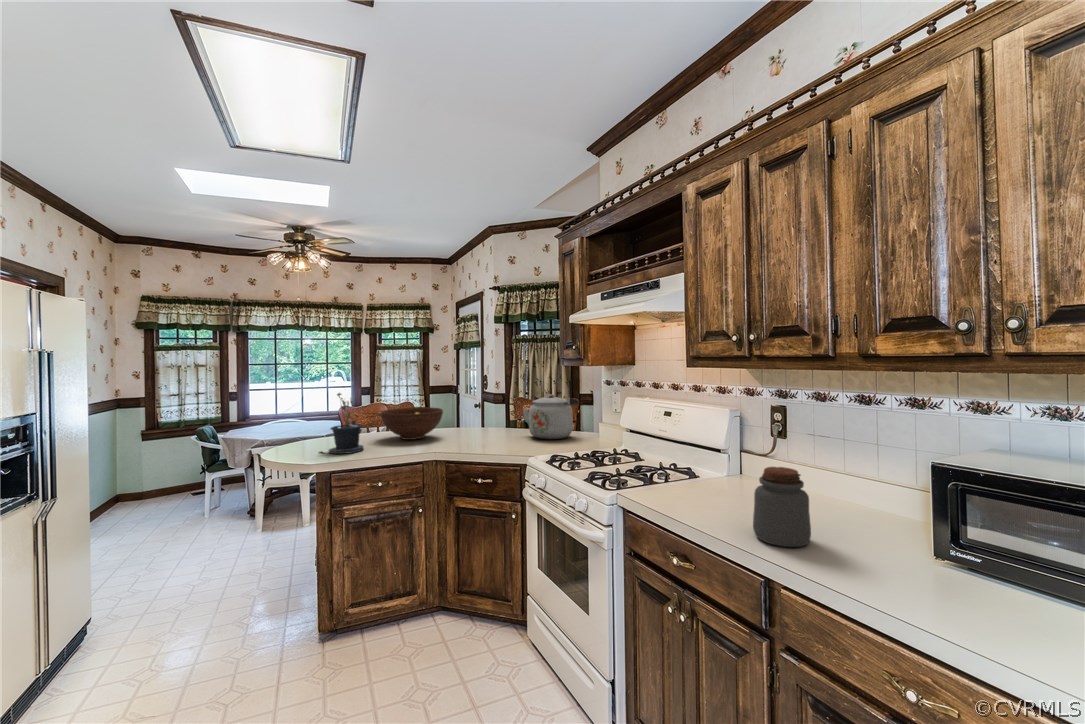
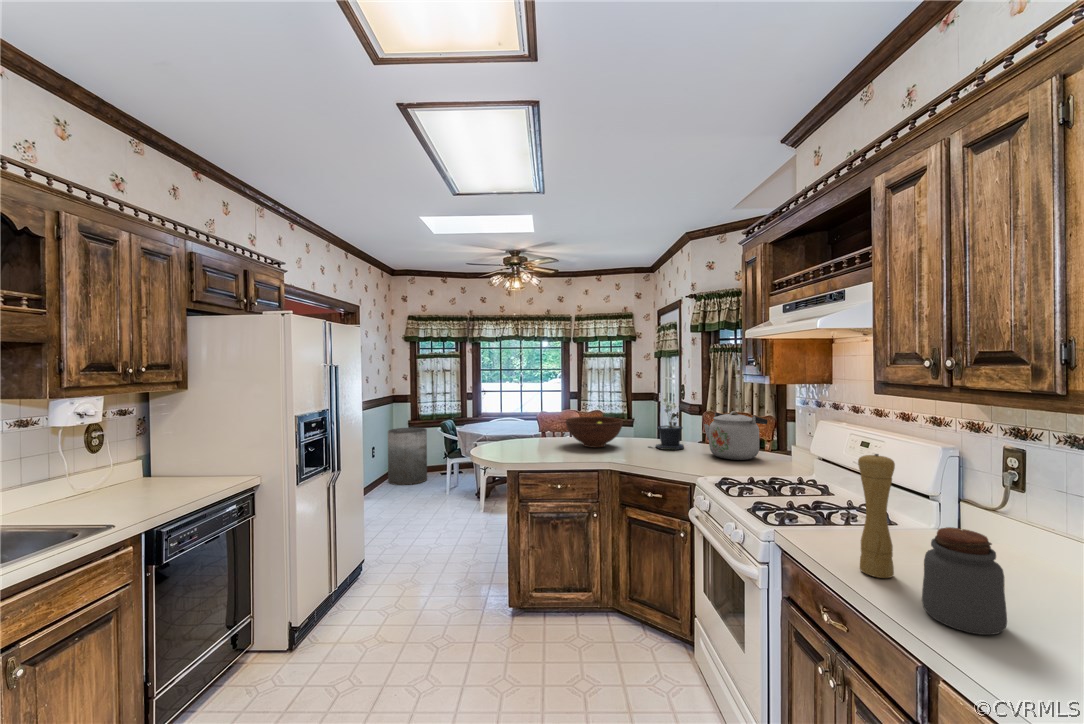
potted plant: present [320,393,364,454] -> present [656,399,684,450]
pepper mill: none [695,414,722,518] -> present [858,454,895,578]
trash can: none [111,438,175,514] -> present [388,427,427,485]

